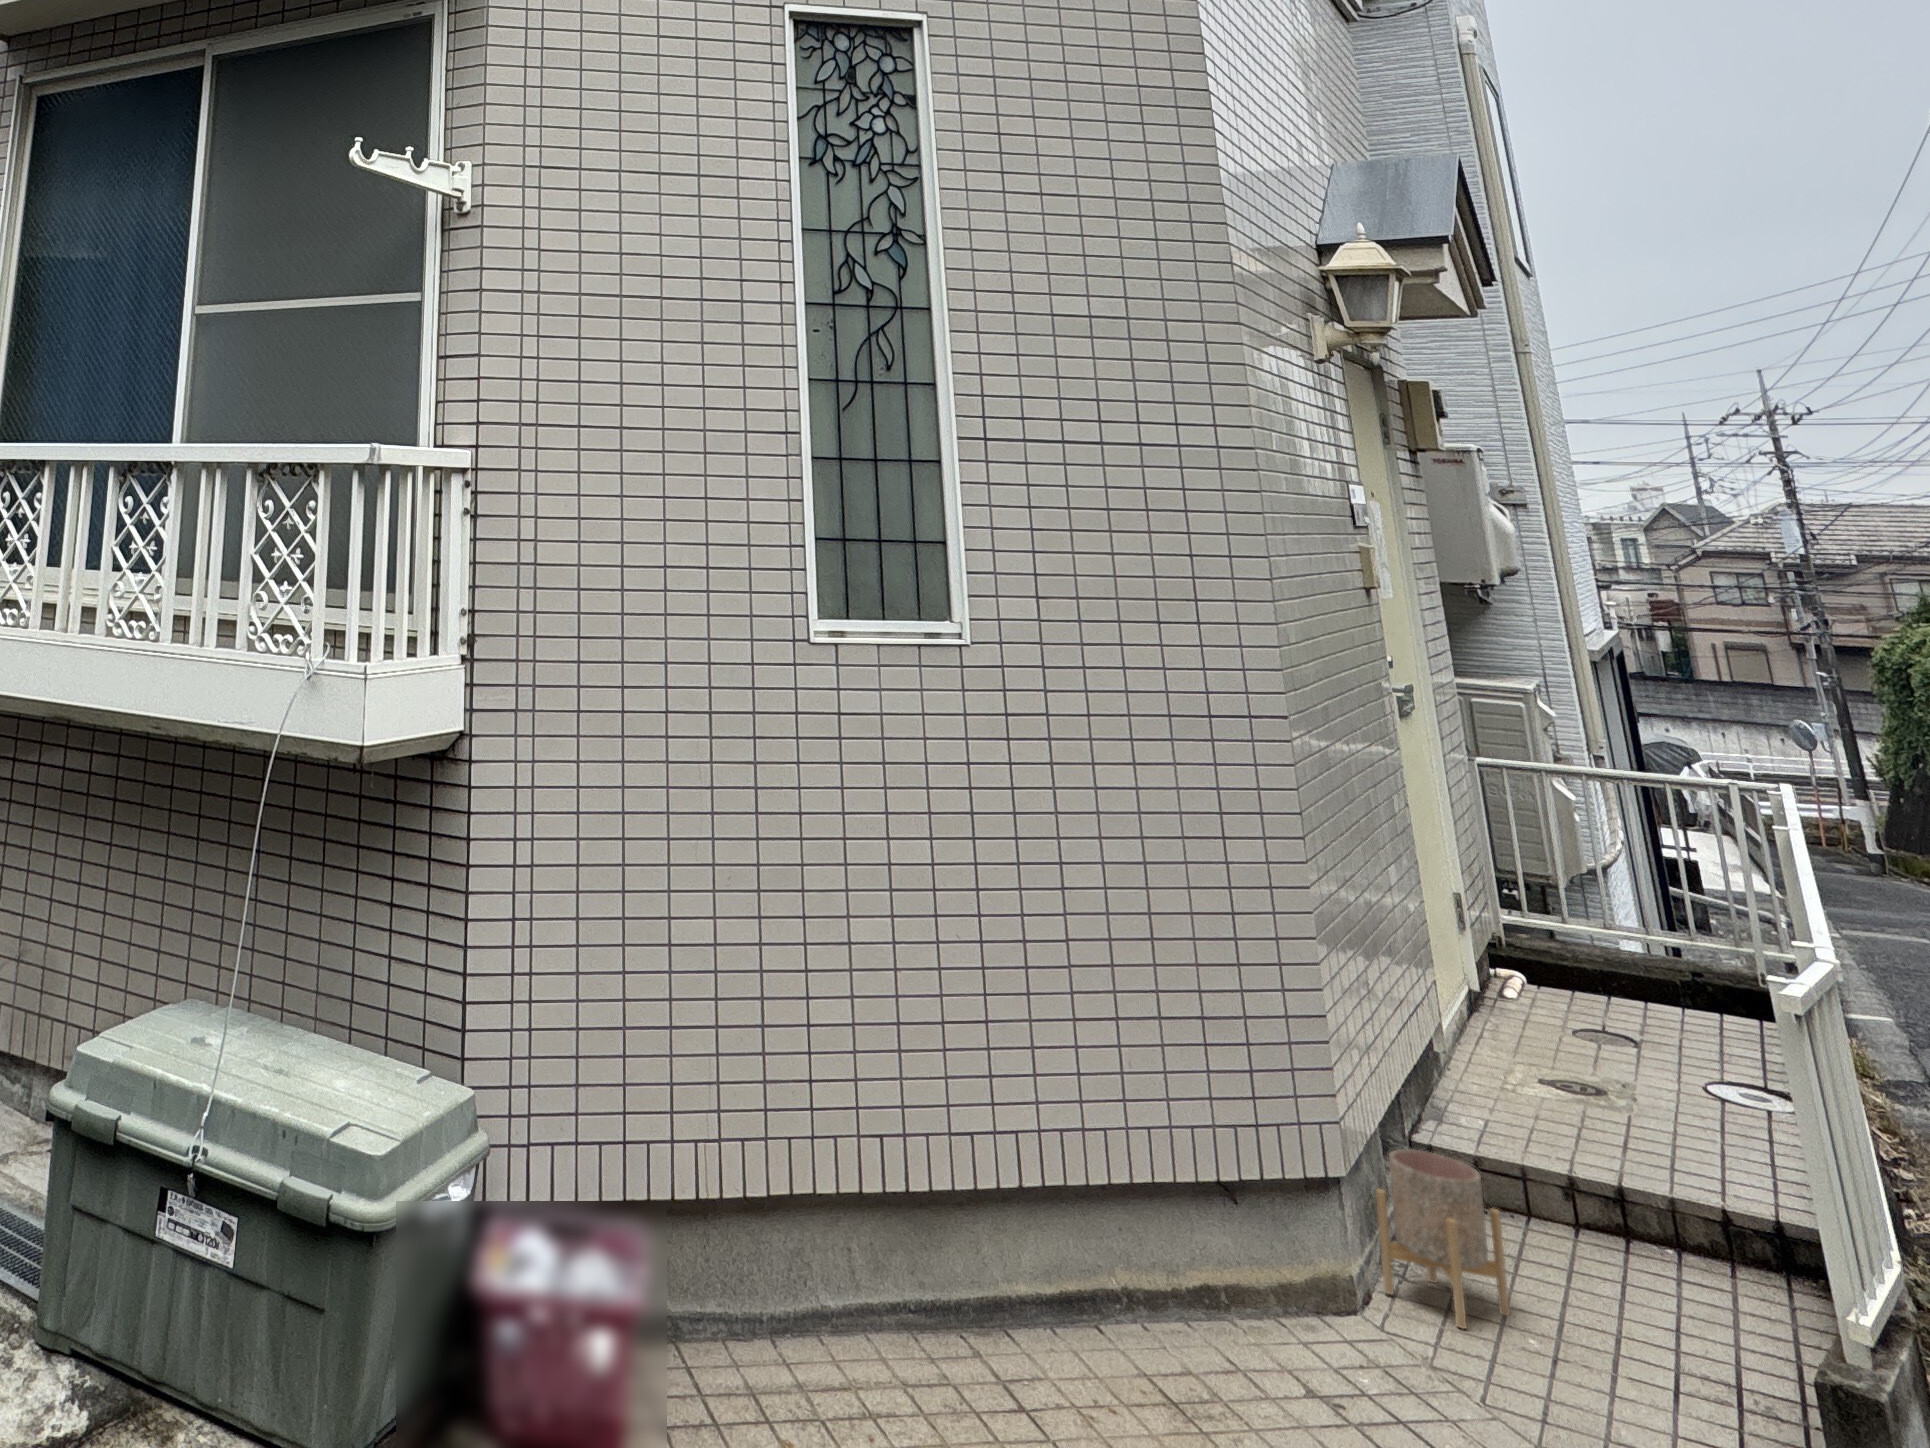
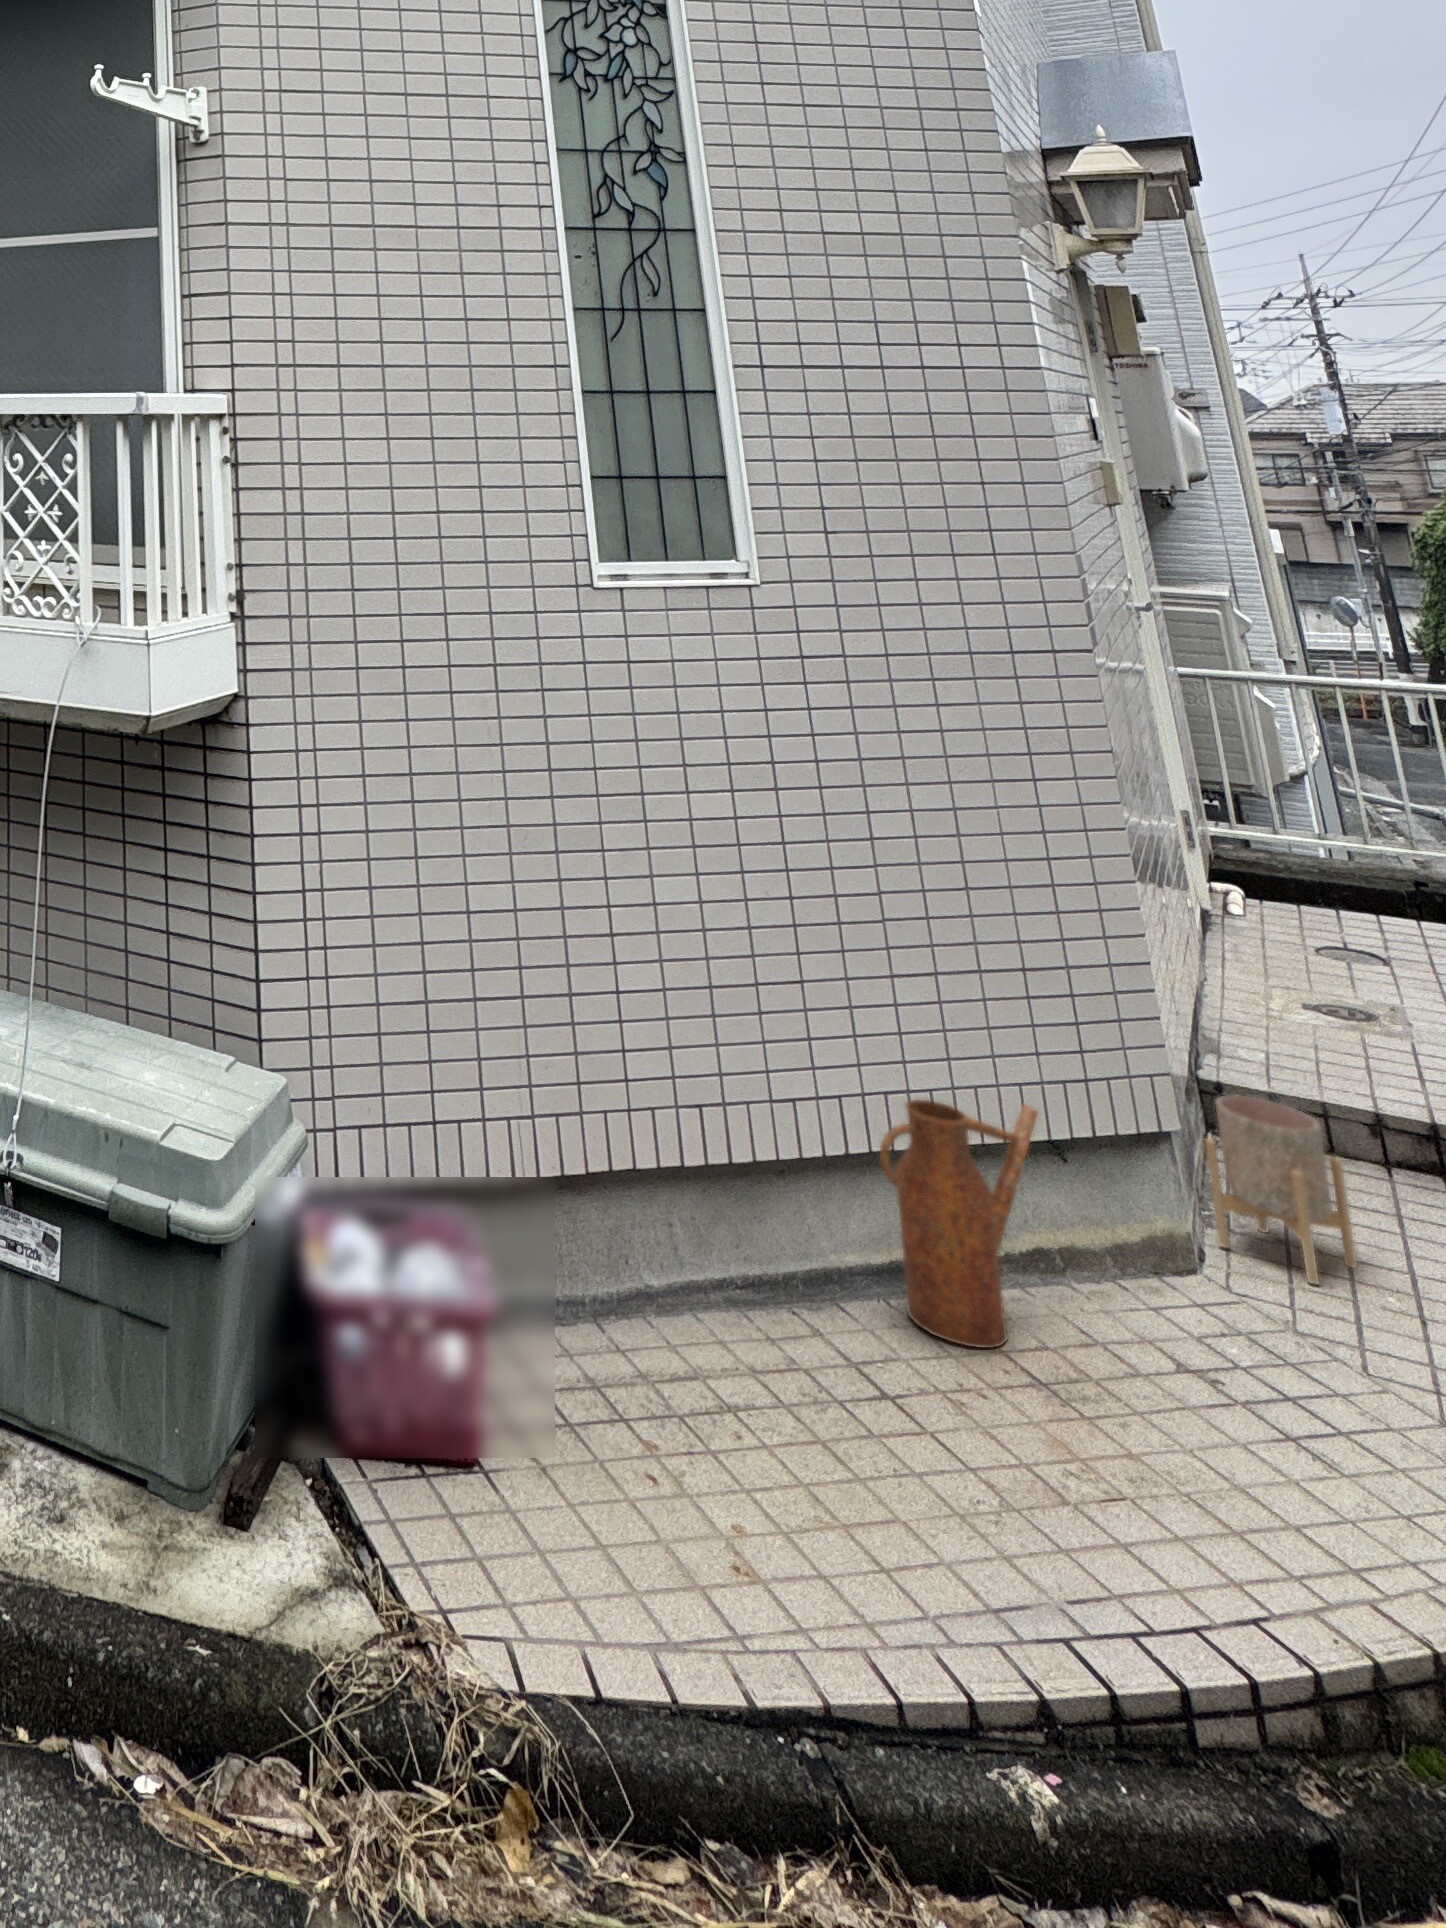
watering can: none [1042,1136,1199,1372] -> present [880,1100,1038,1348]

